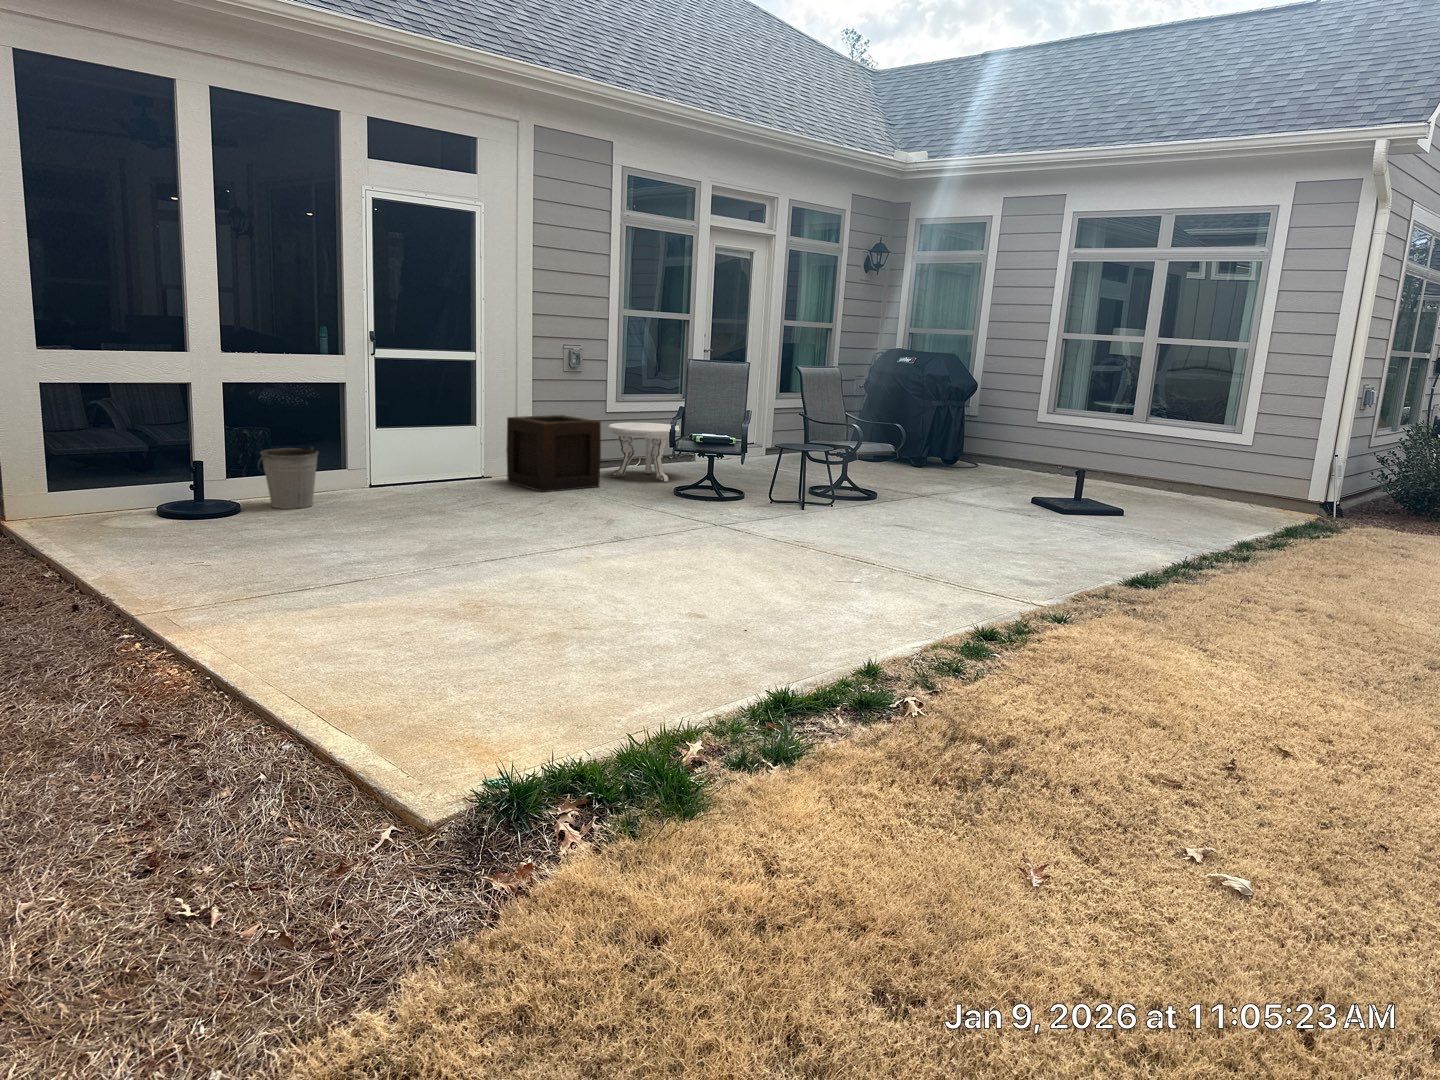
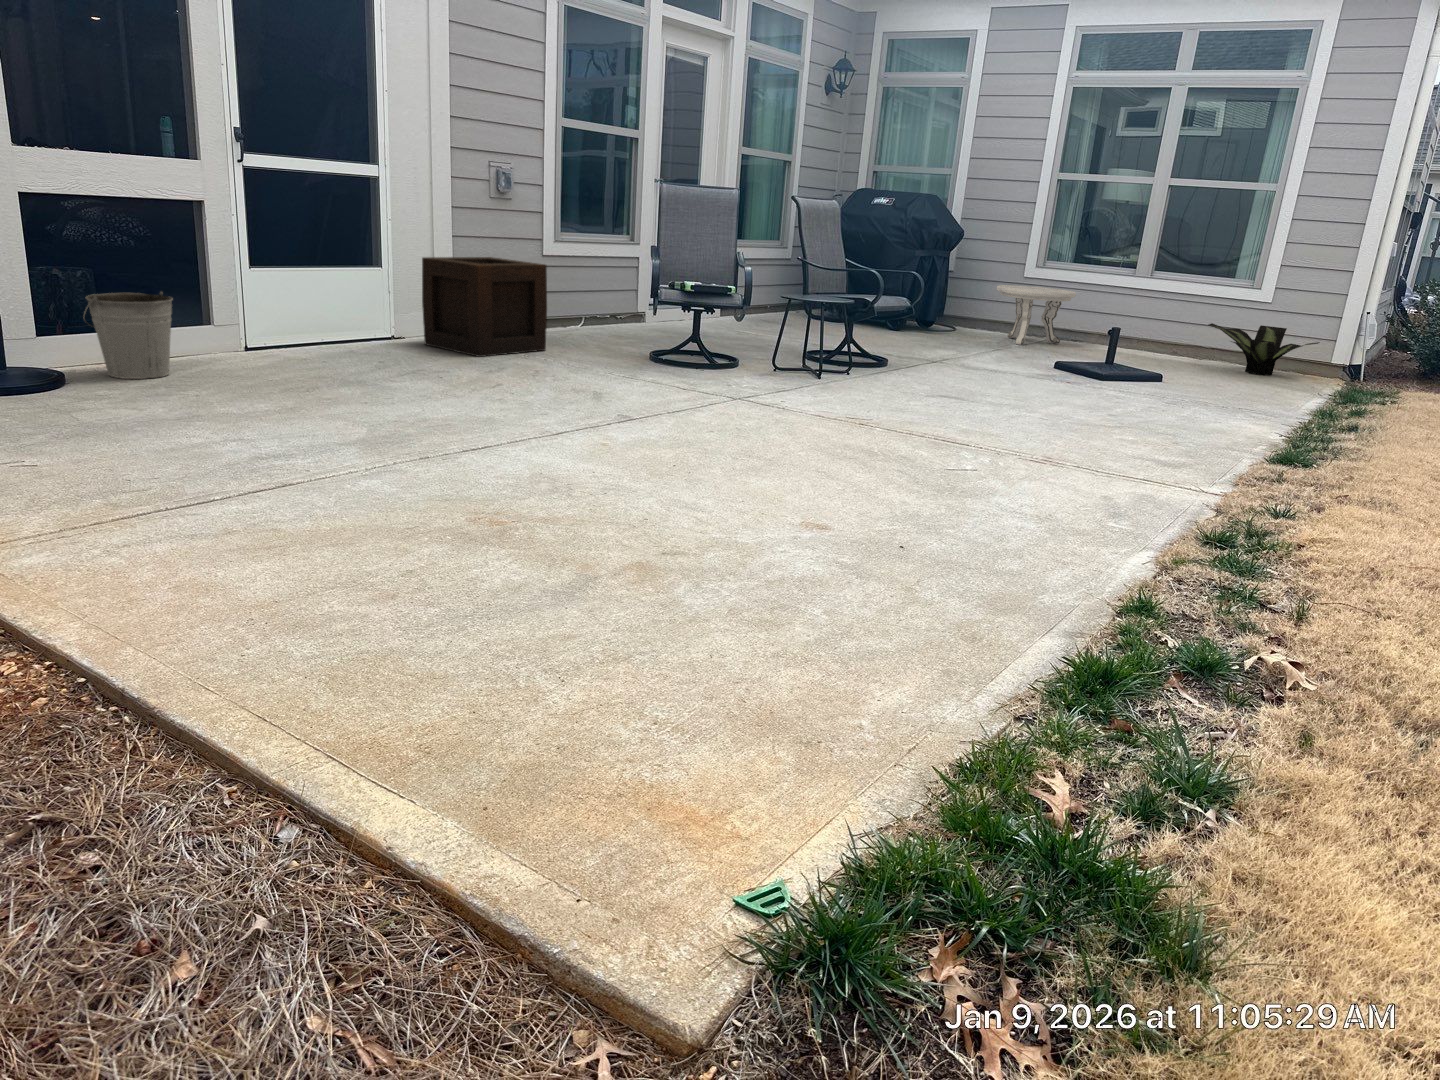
side table: present [609,423,680,482] -> present [997,285,1076,345]
potted plant: none [1181,462,1283,508] -> present [1208,323,1320,375]

